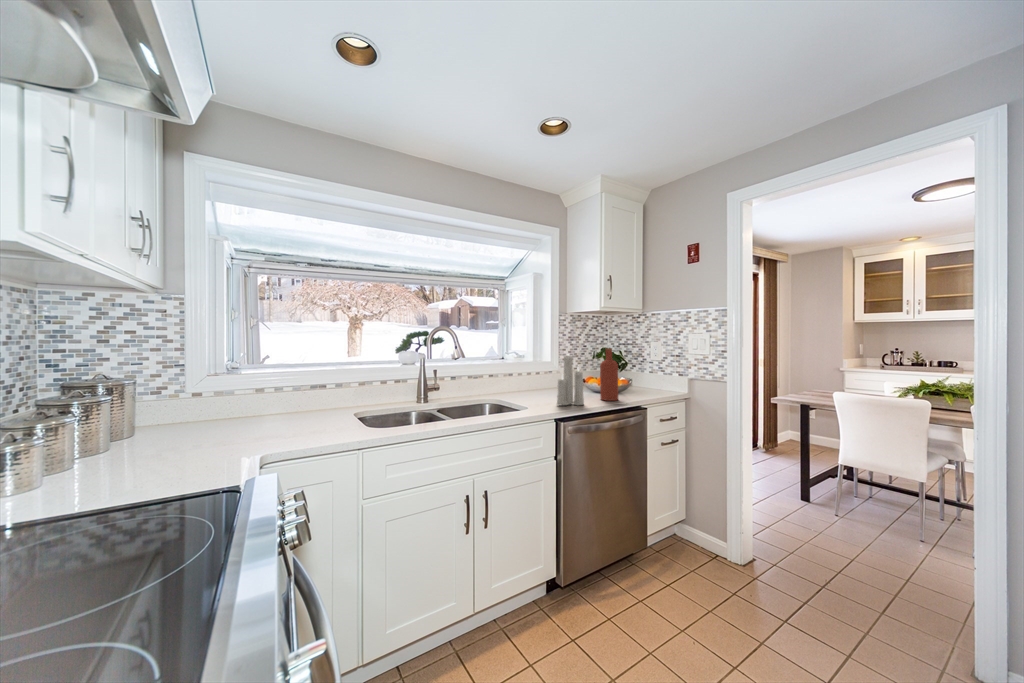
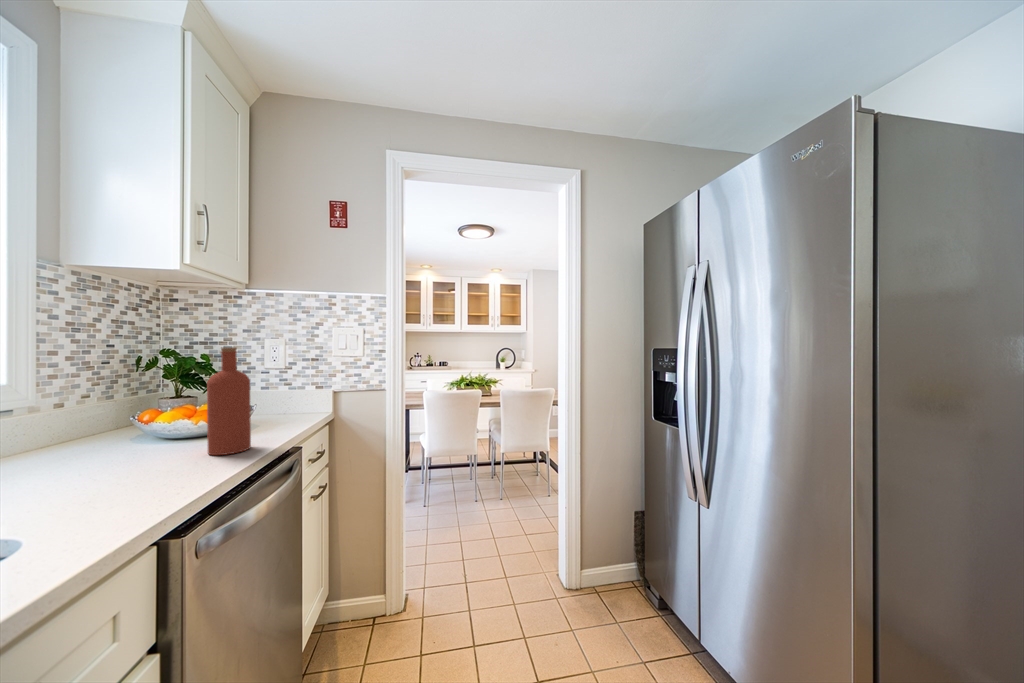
candle: present [557,355,584,405] -> none [100,342,192,505]

